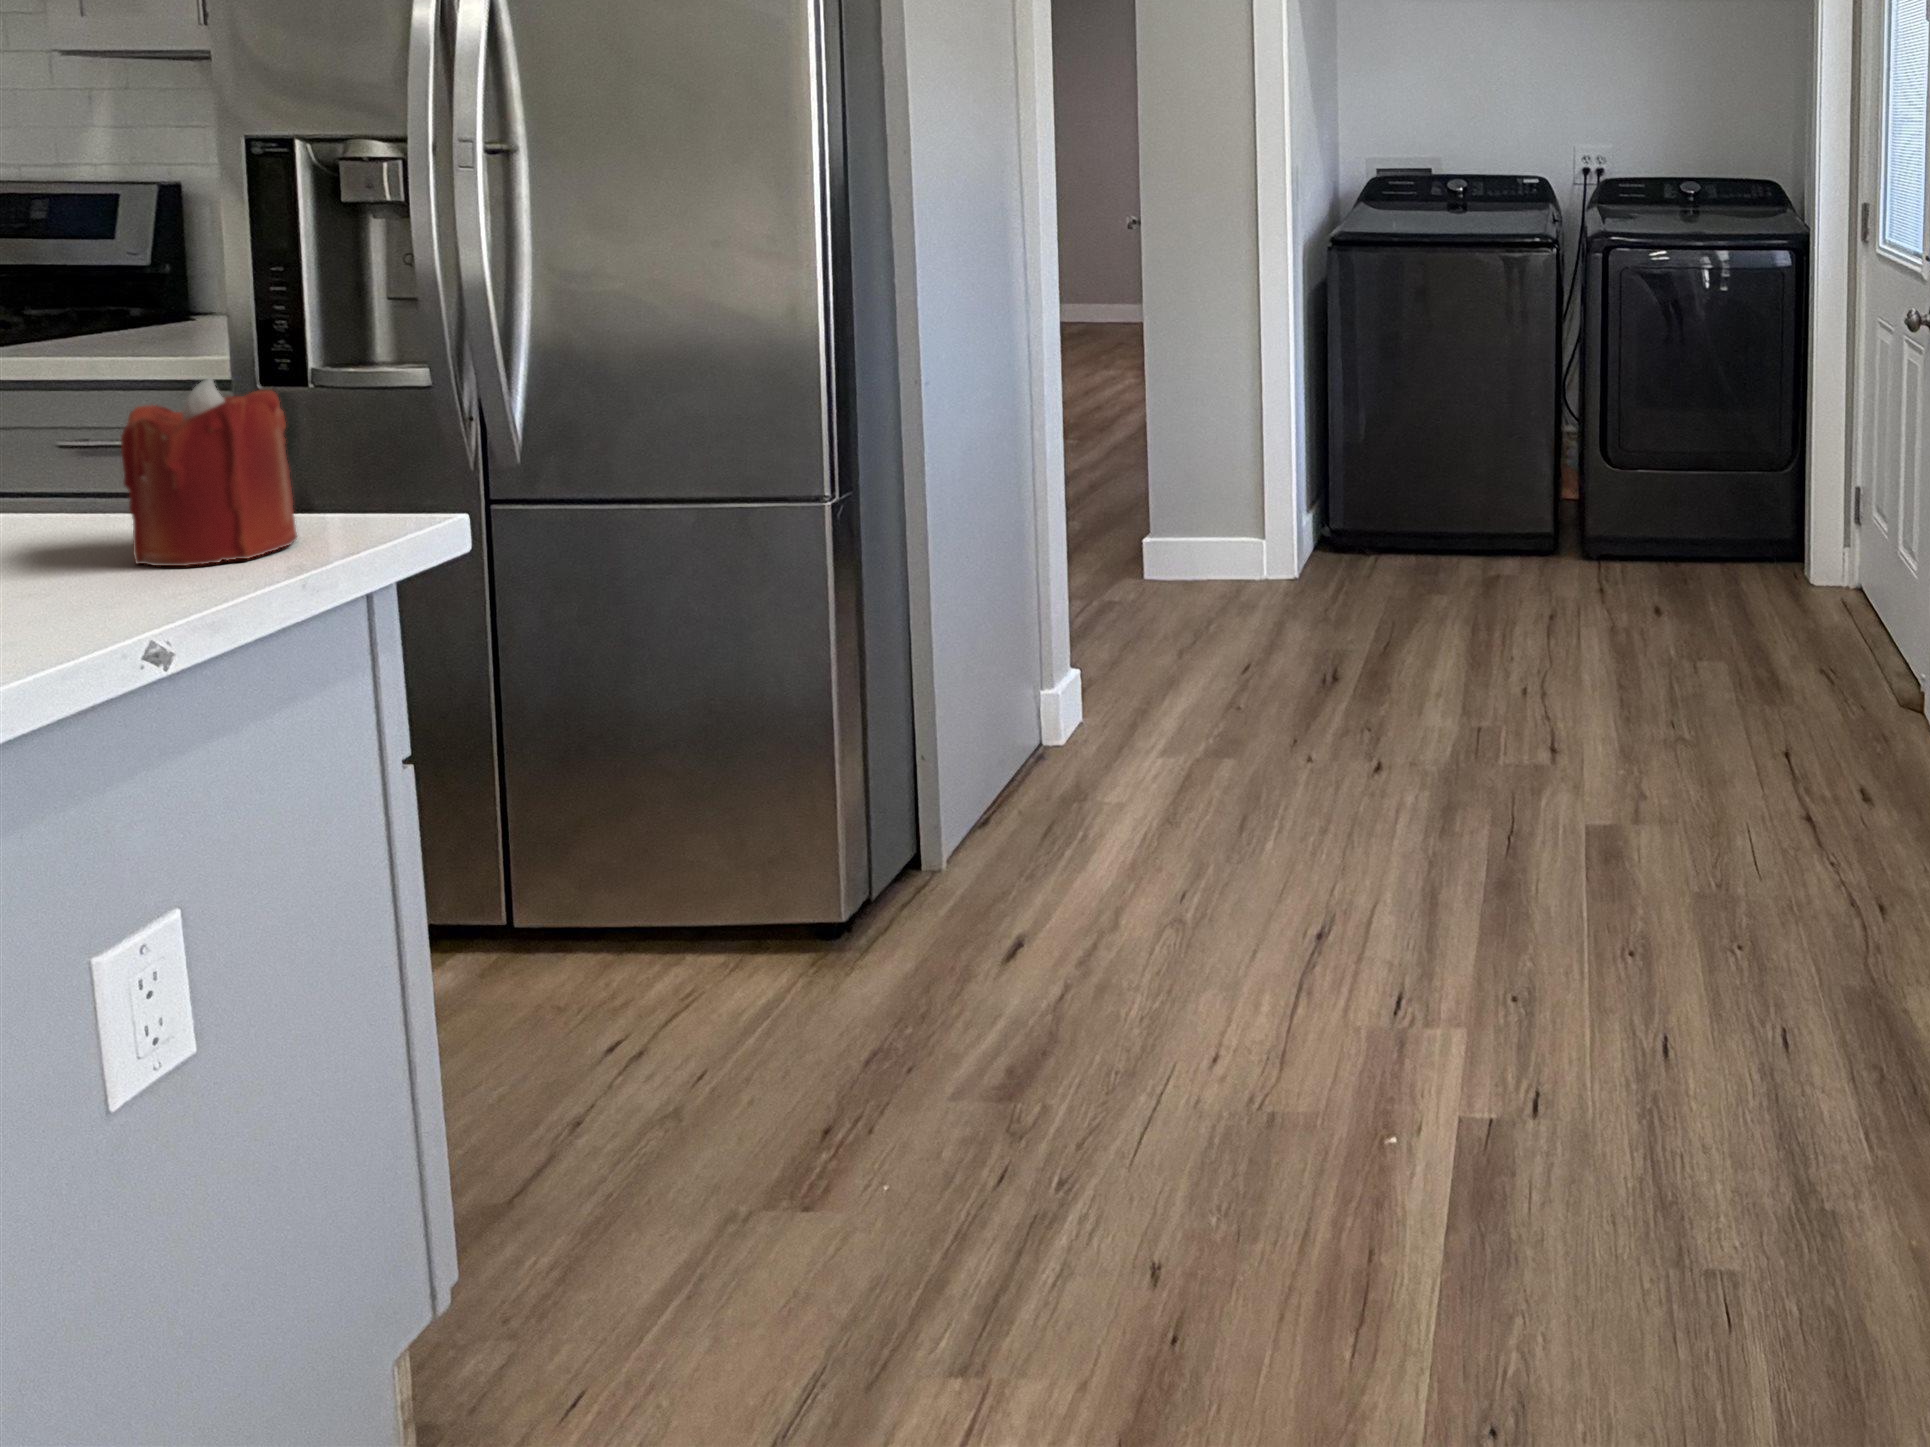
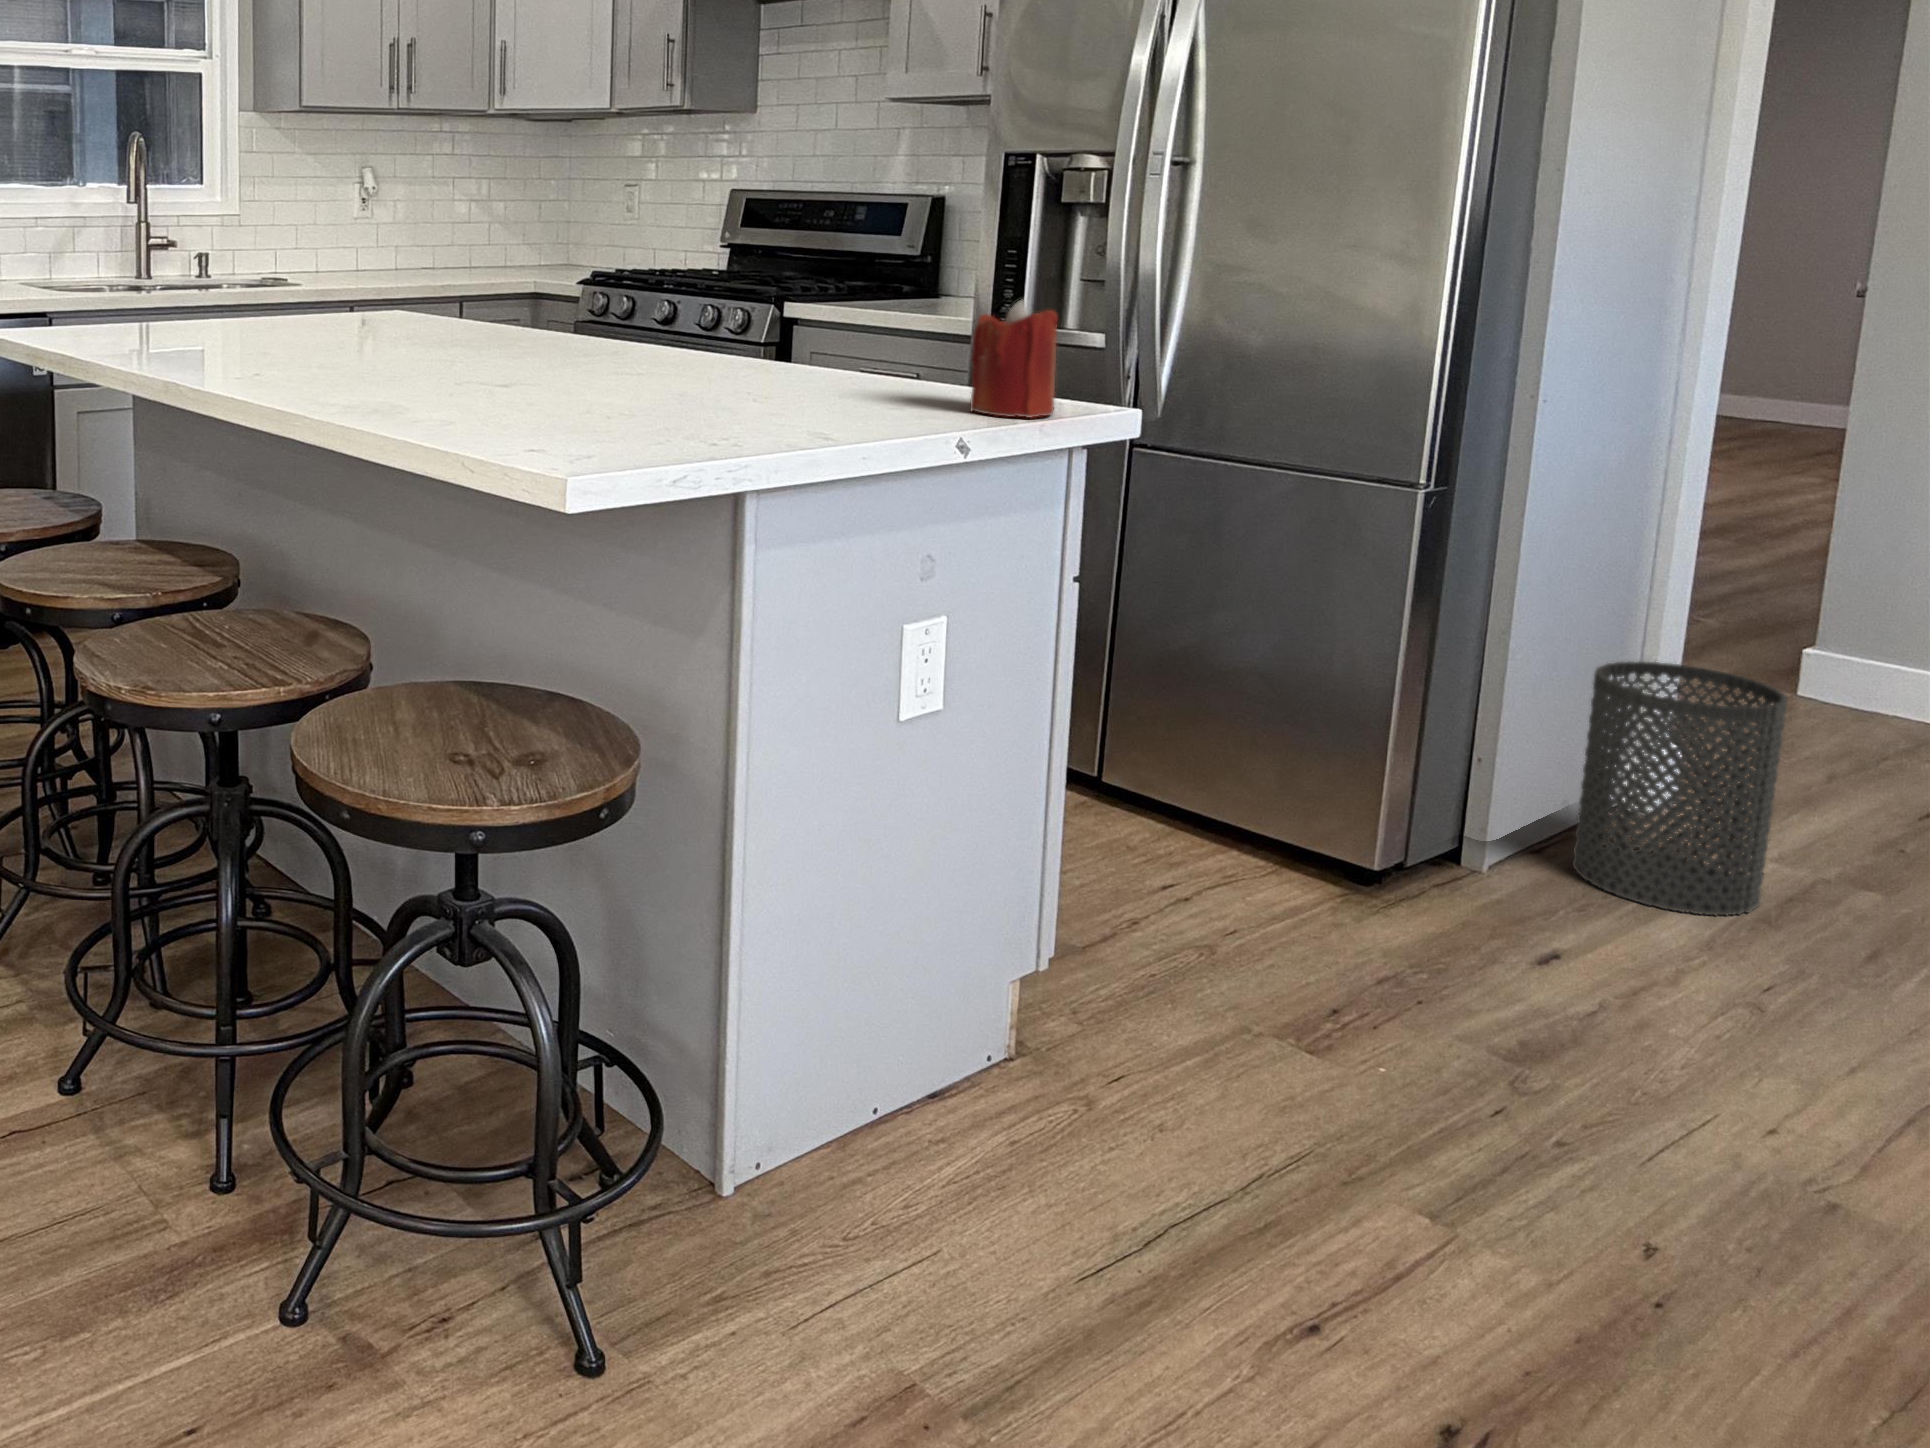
trash can: none [1011,600,1162,838] -> present [1573,661,1788,915]

